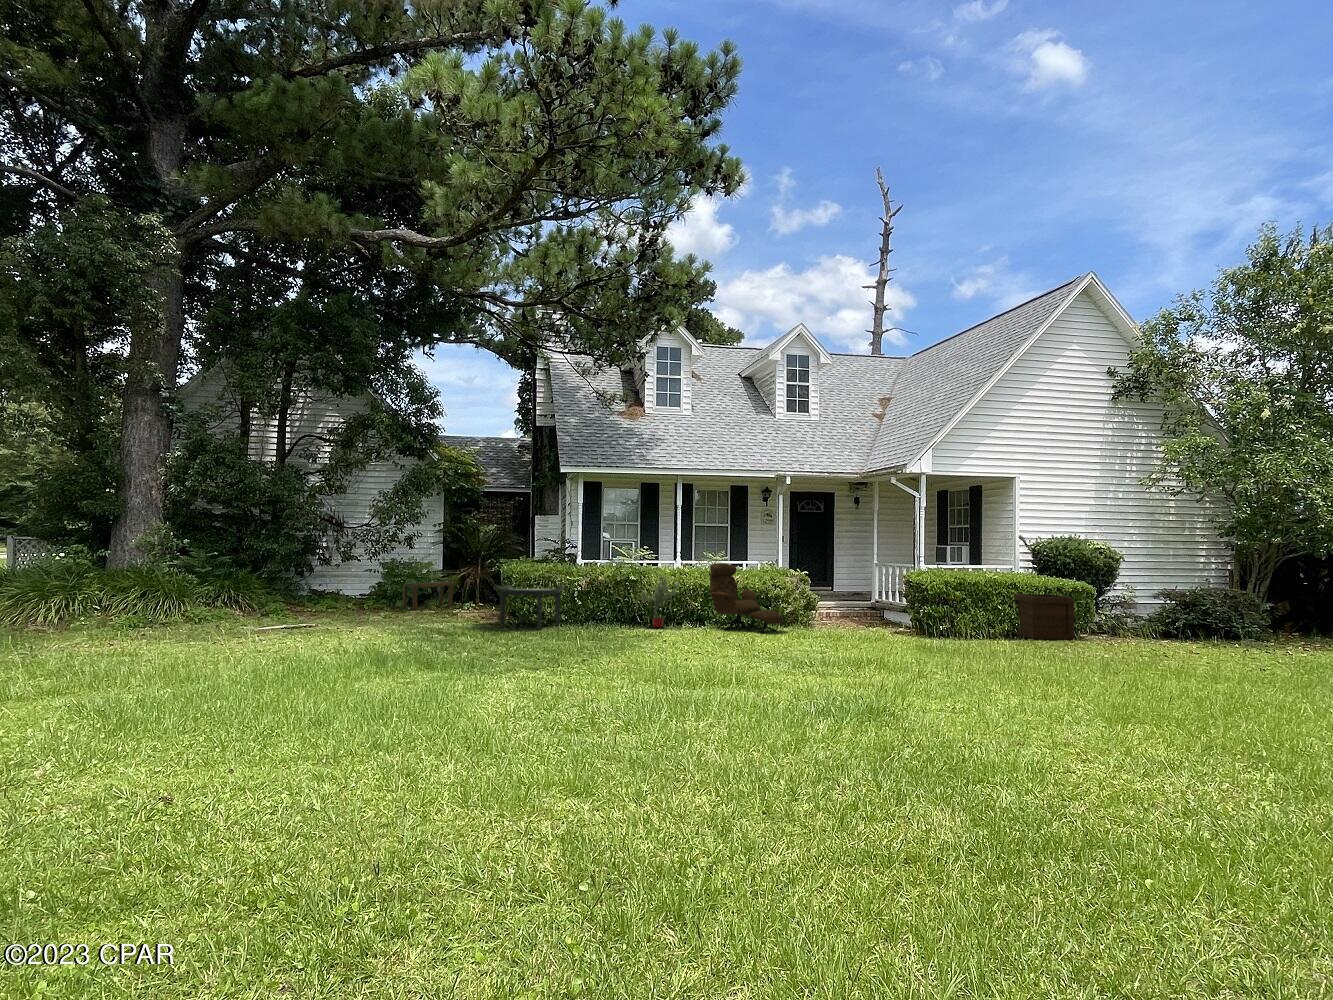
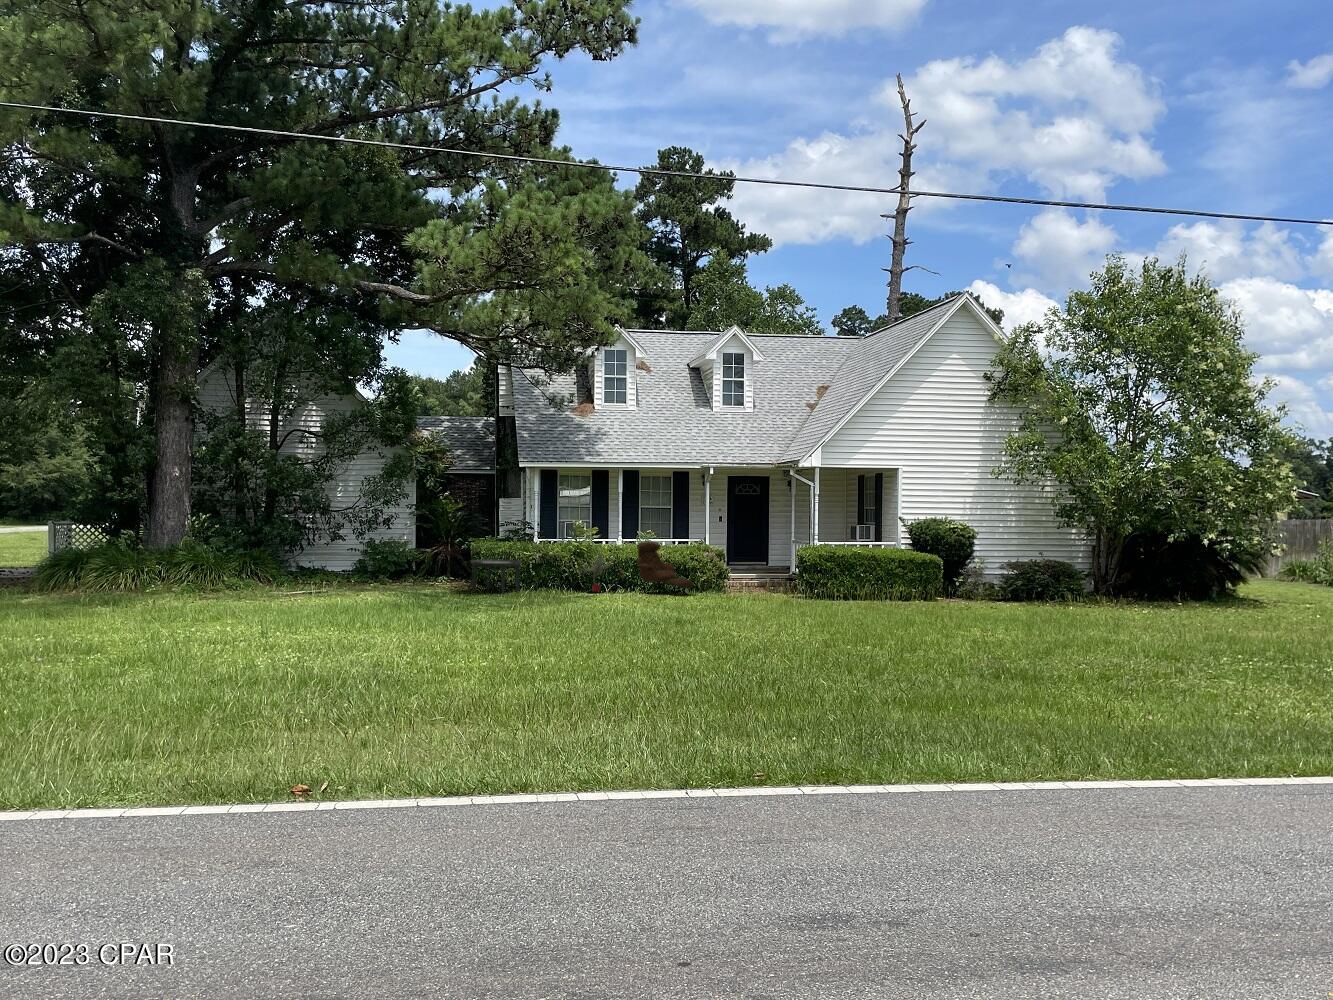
bench: present [402,581,454,610] -> none [387,557,429,581]
wooden crate: present [1013,594,1074,640] -> none [875,565,915,599]

